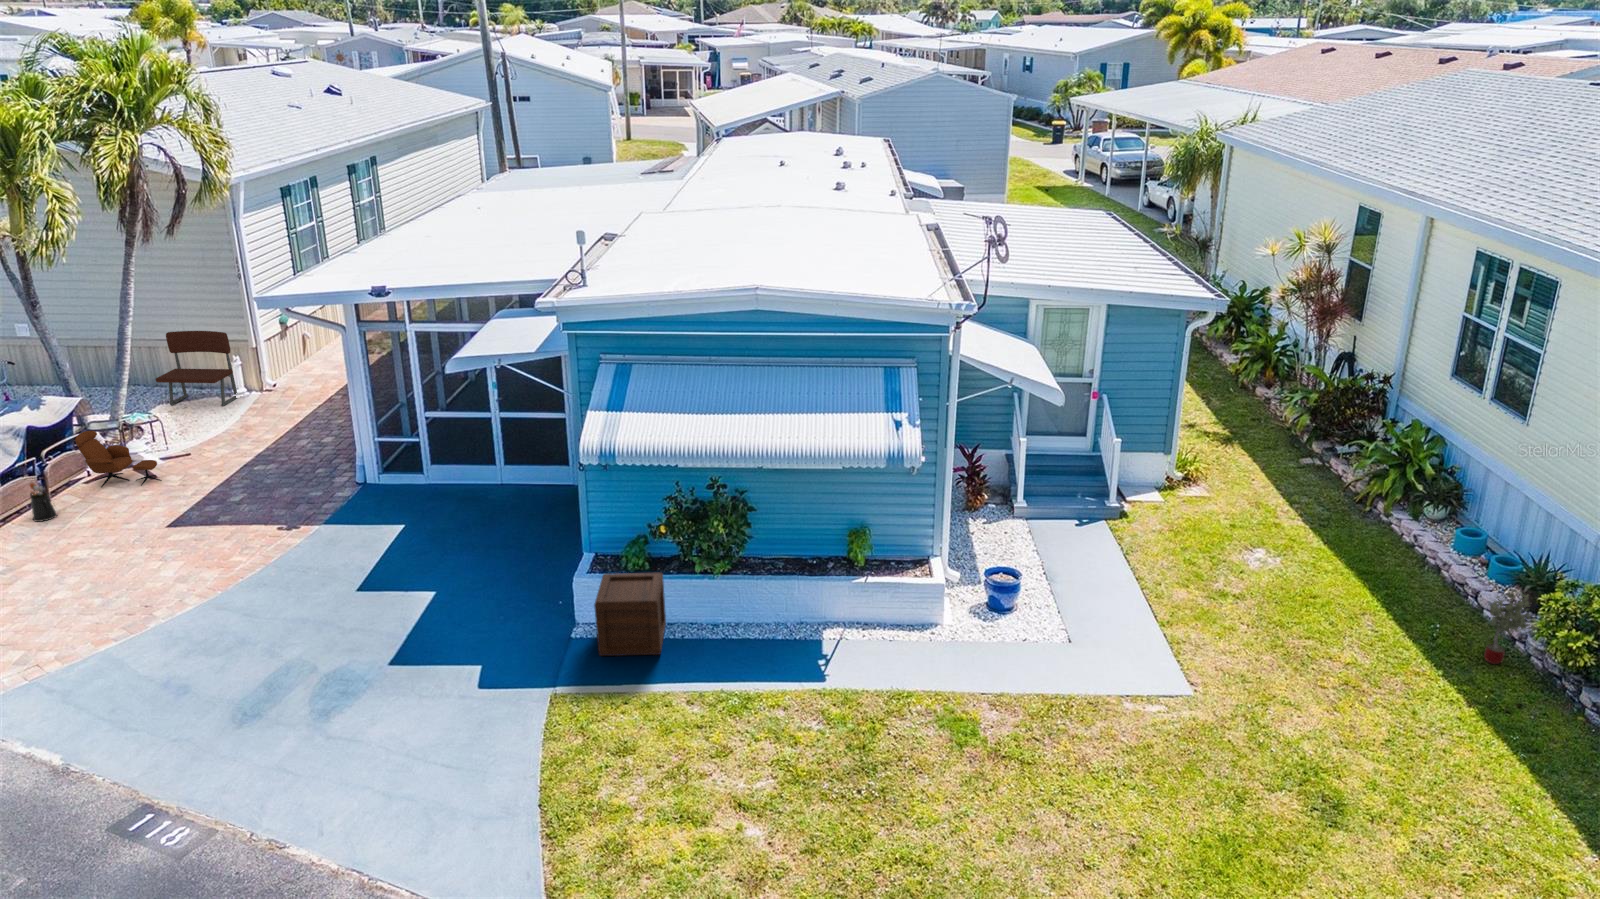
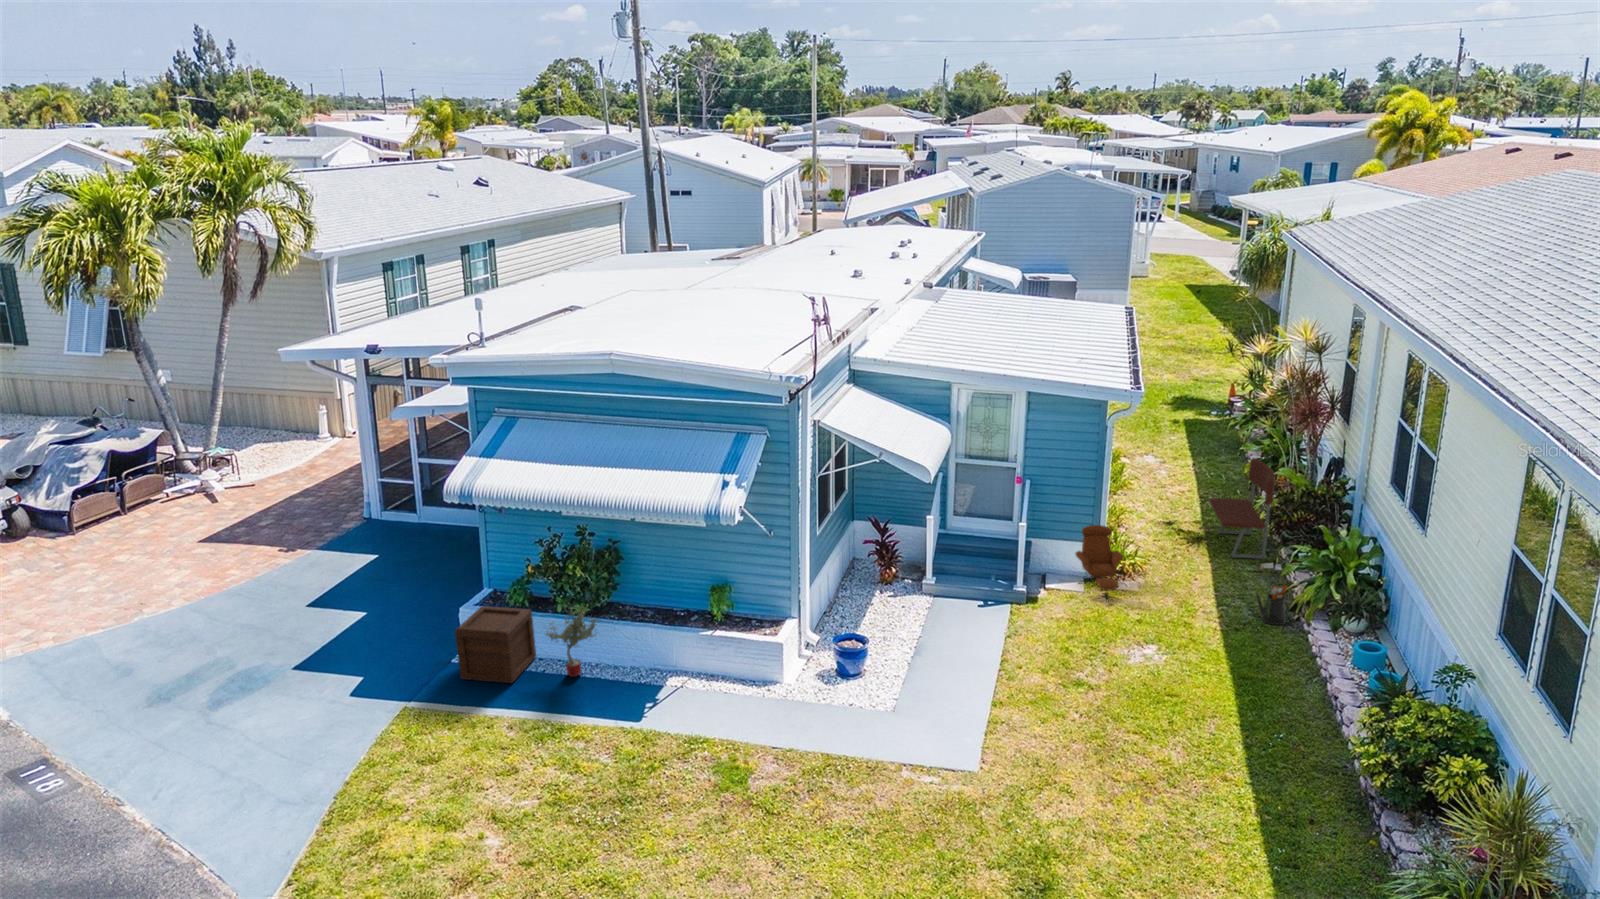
bench: present [156,331,237,406] -> present [1209,458,1275,559]
lounge chair: present [75,431,161,488] -> present [1076,525,1123,602]
watering can: present [30,483,57,522] -> present [1256,586,1293,625]
potted tree: present [1484,590,1537,664] -> present [546,606,597,677]

